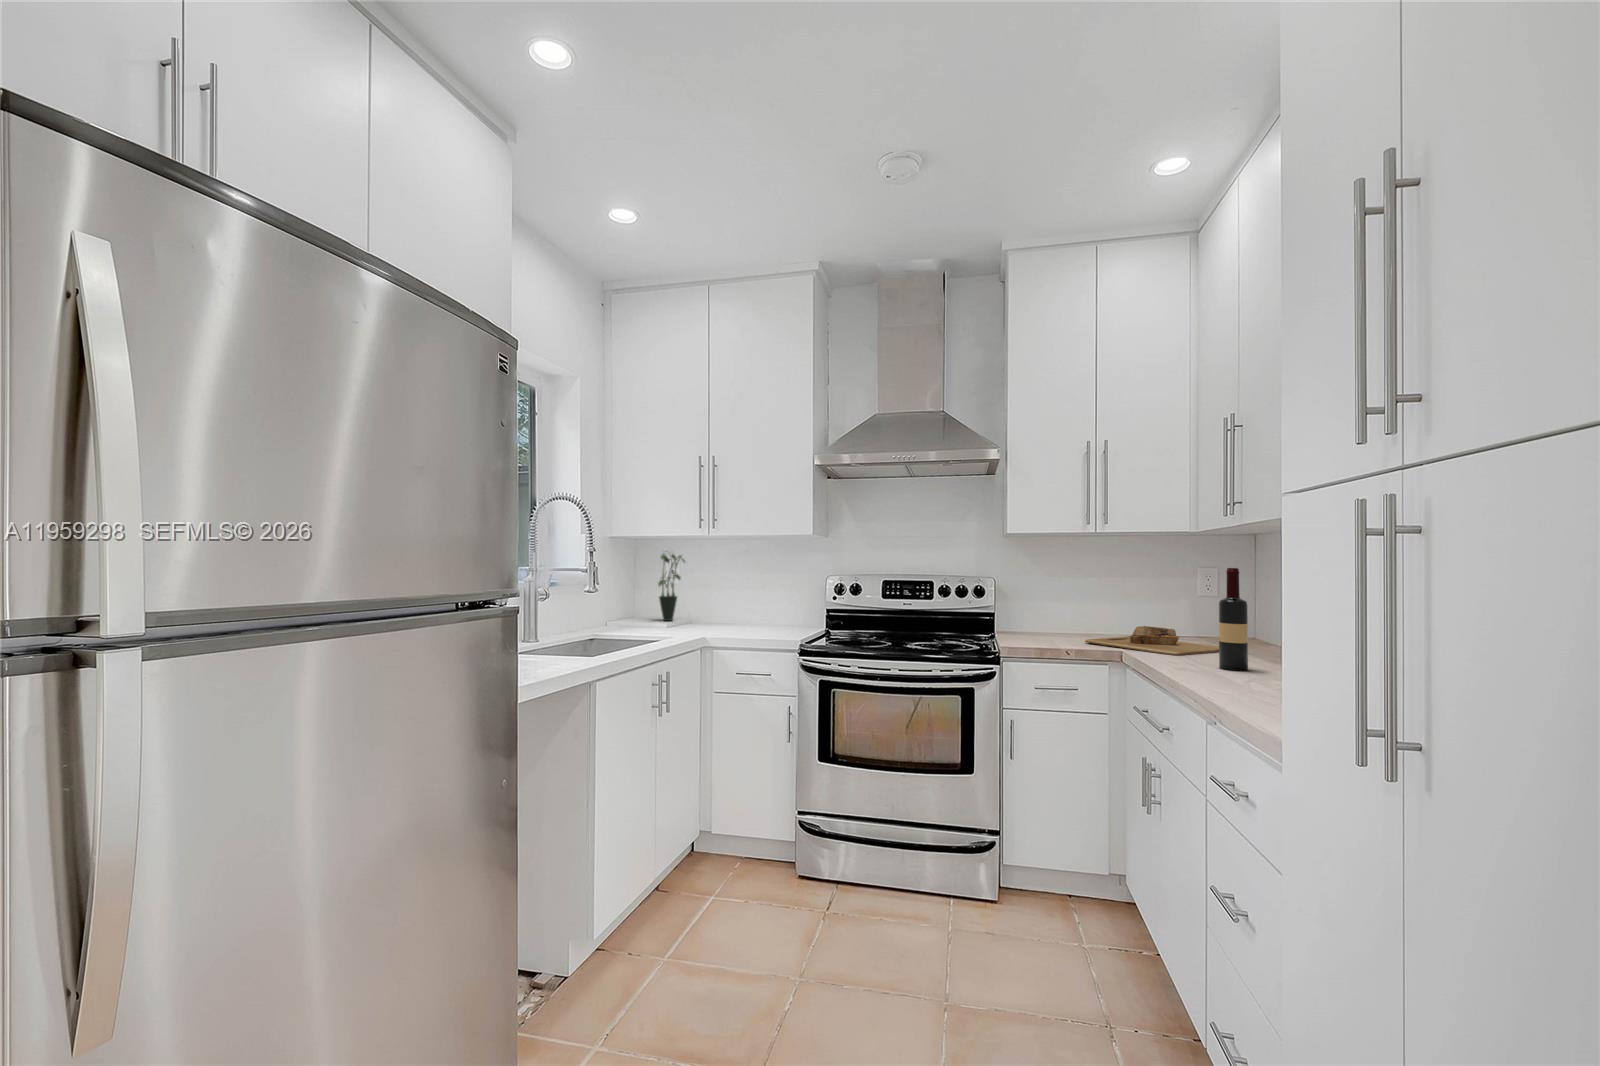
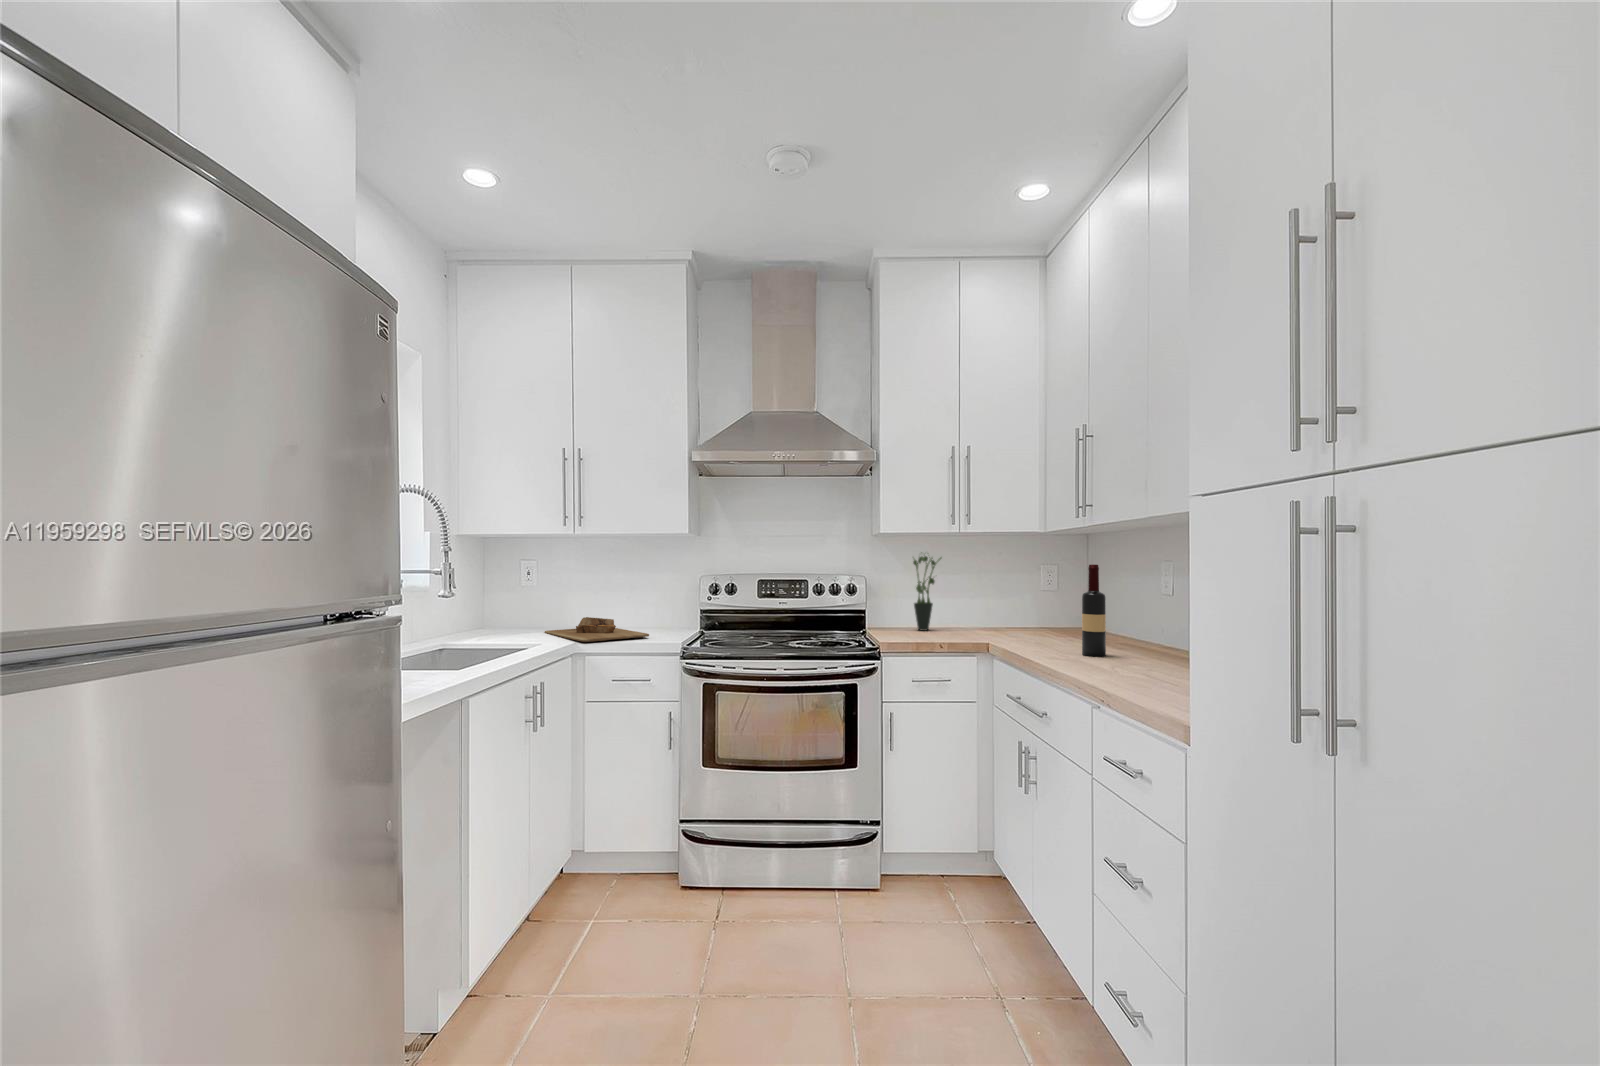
potted plant: present [659,554,686,621] -> present [913,556,941,631]
cutting board: present [1085,626,1219,656] -> present [545,617,649,642]

